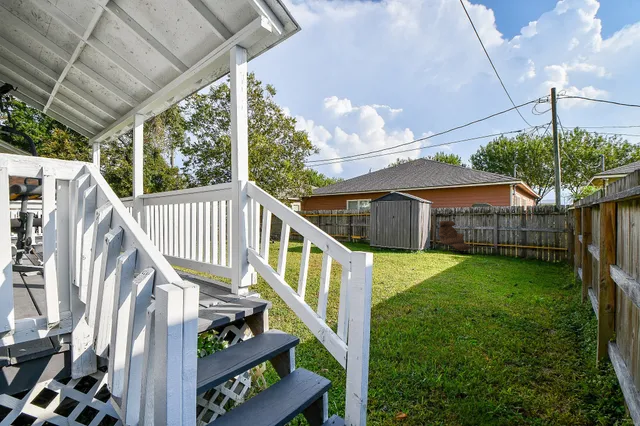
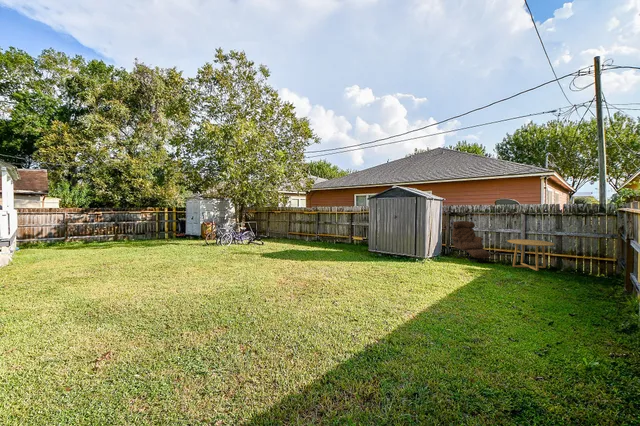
round table: none [484,235,520,259] -> present [507,239,554,271]

